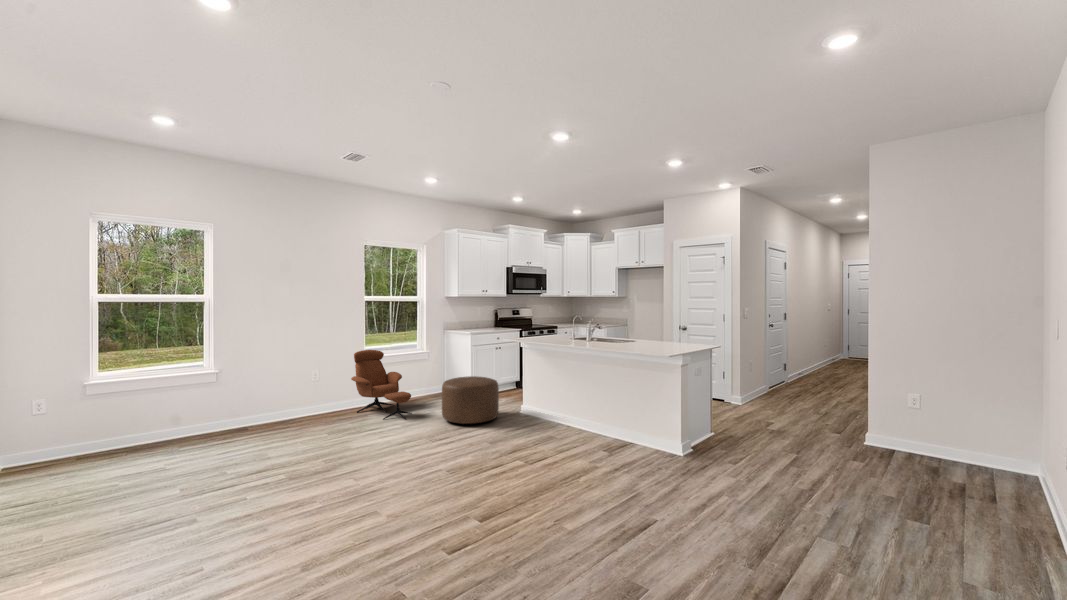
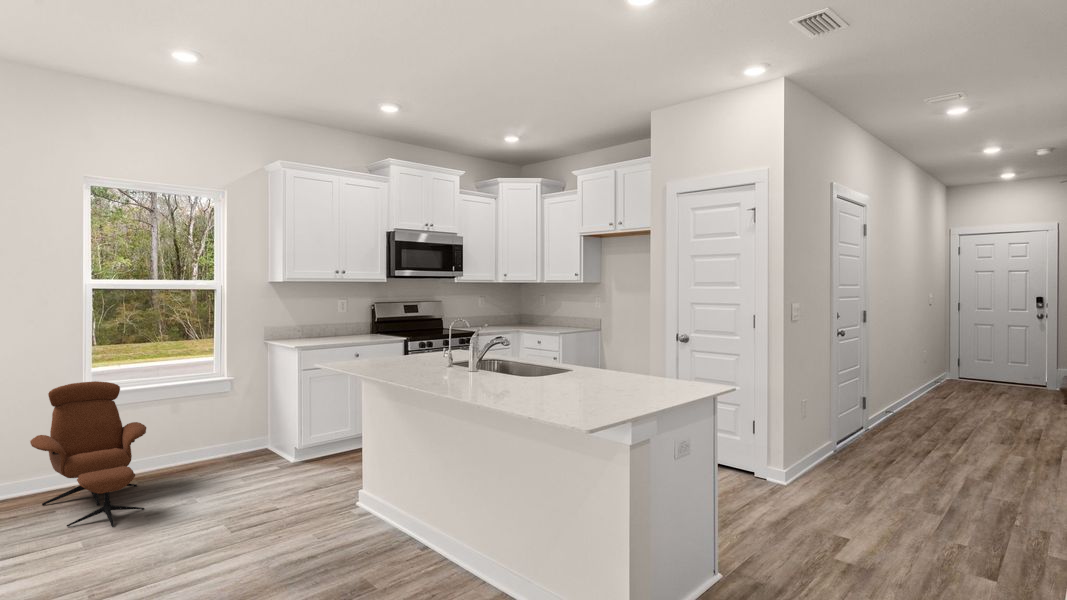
ottoman: present [442,376,499,424] -> none [176,437,302,543]

